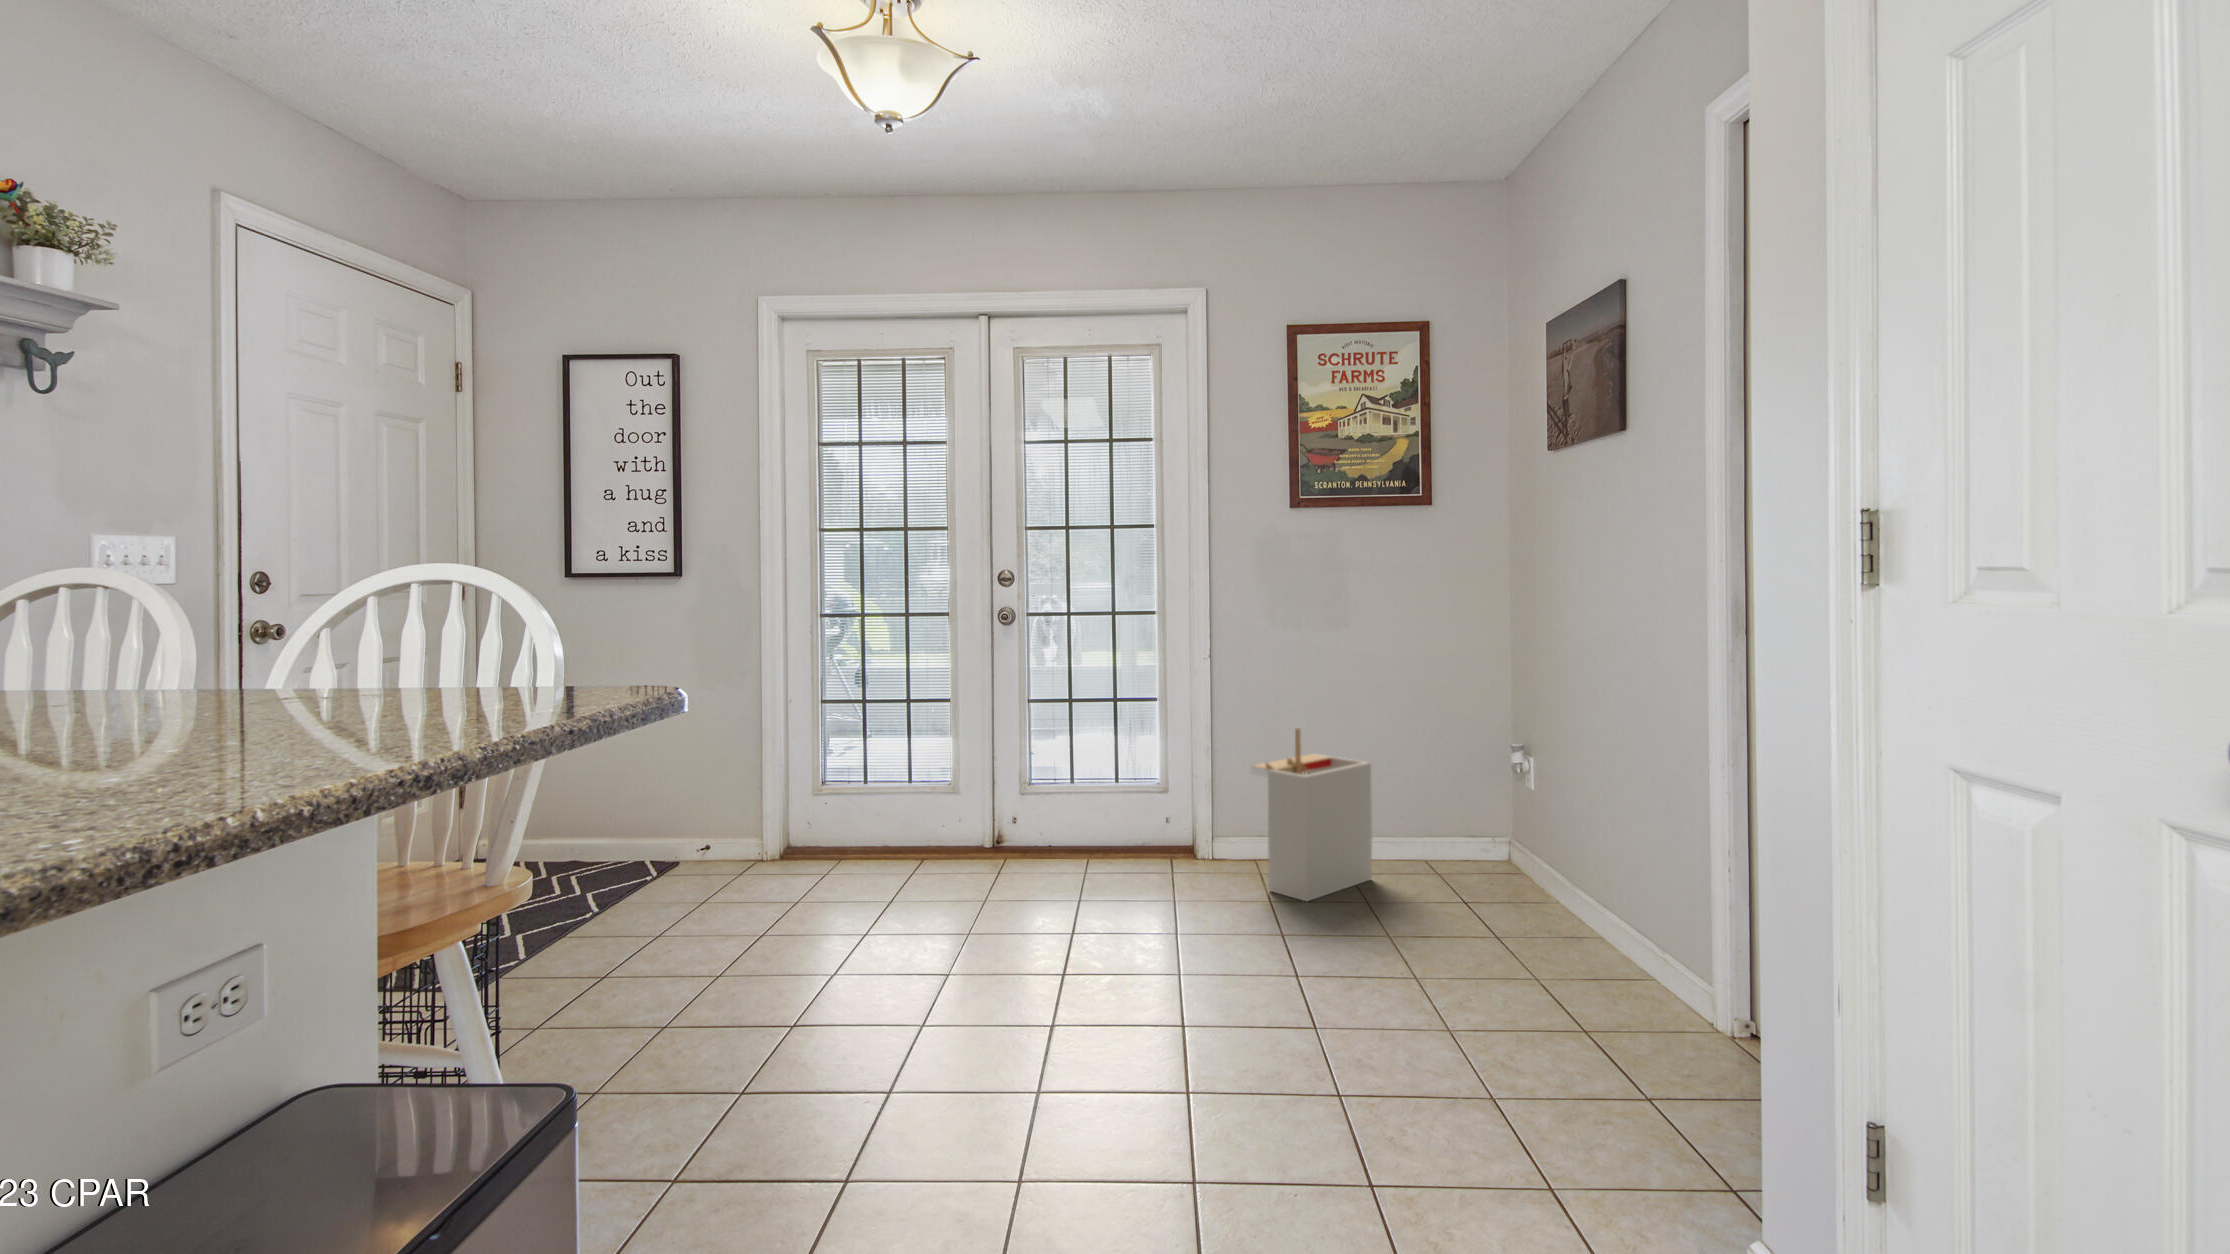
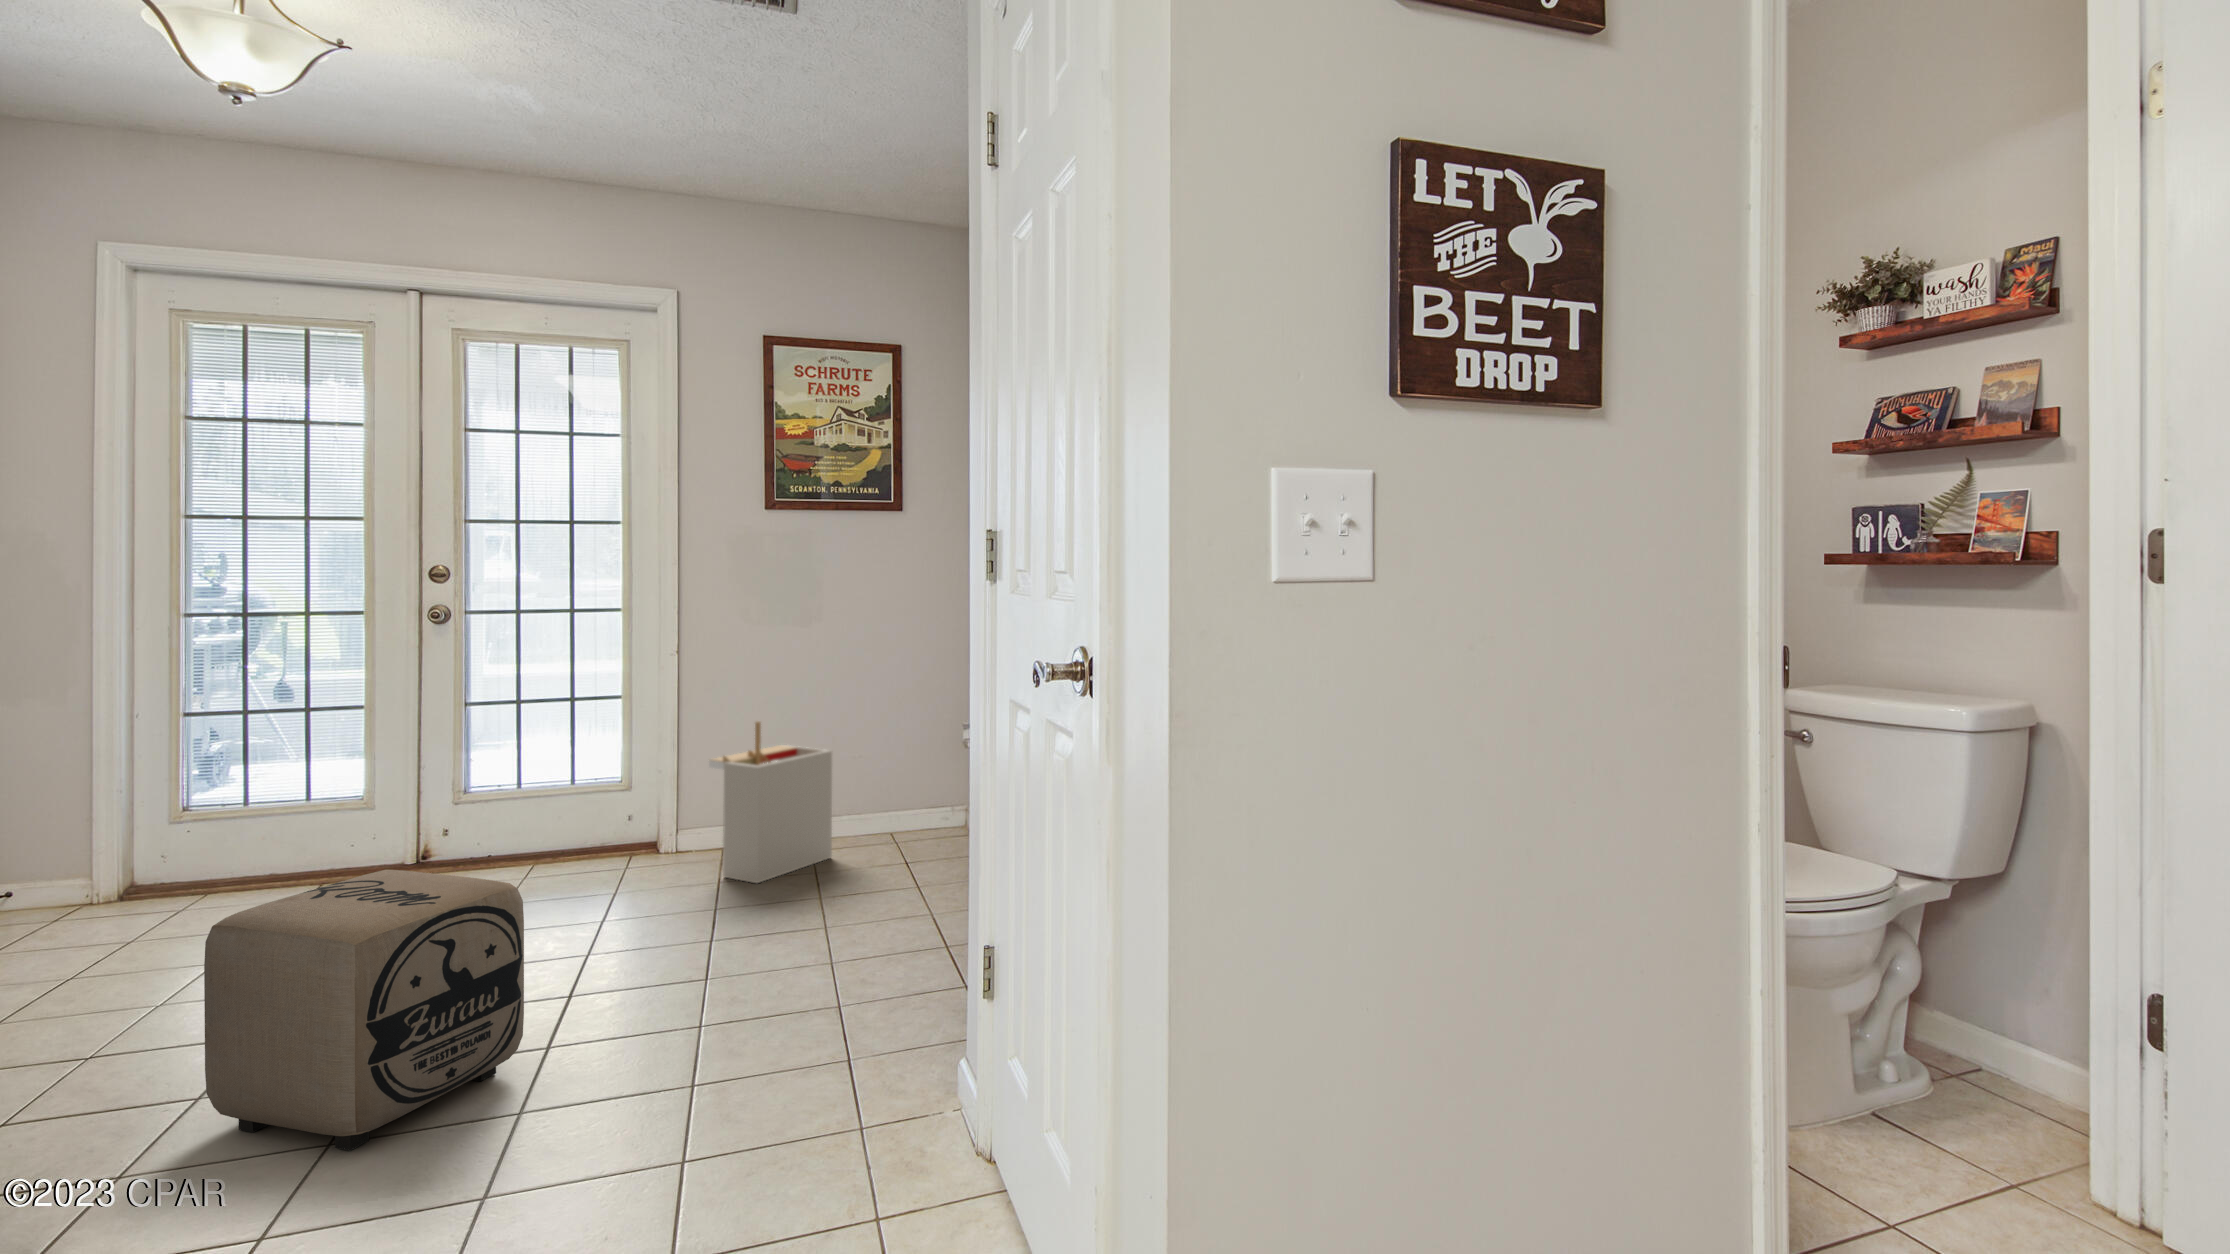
ottoman: none [893,864,1157,1165] -> present [204,870,524,1151]

